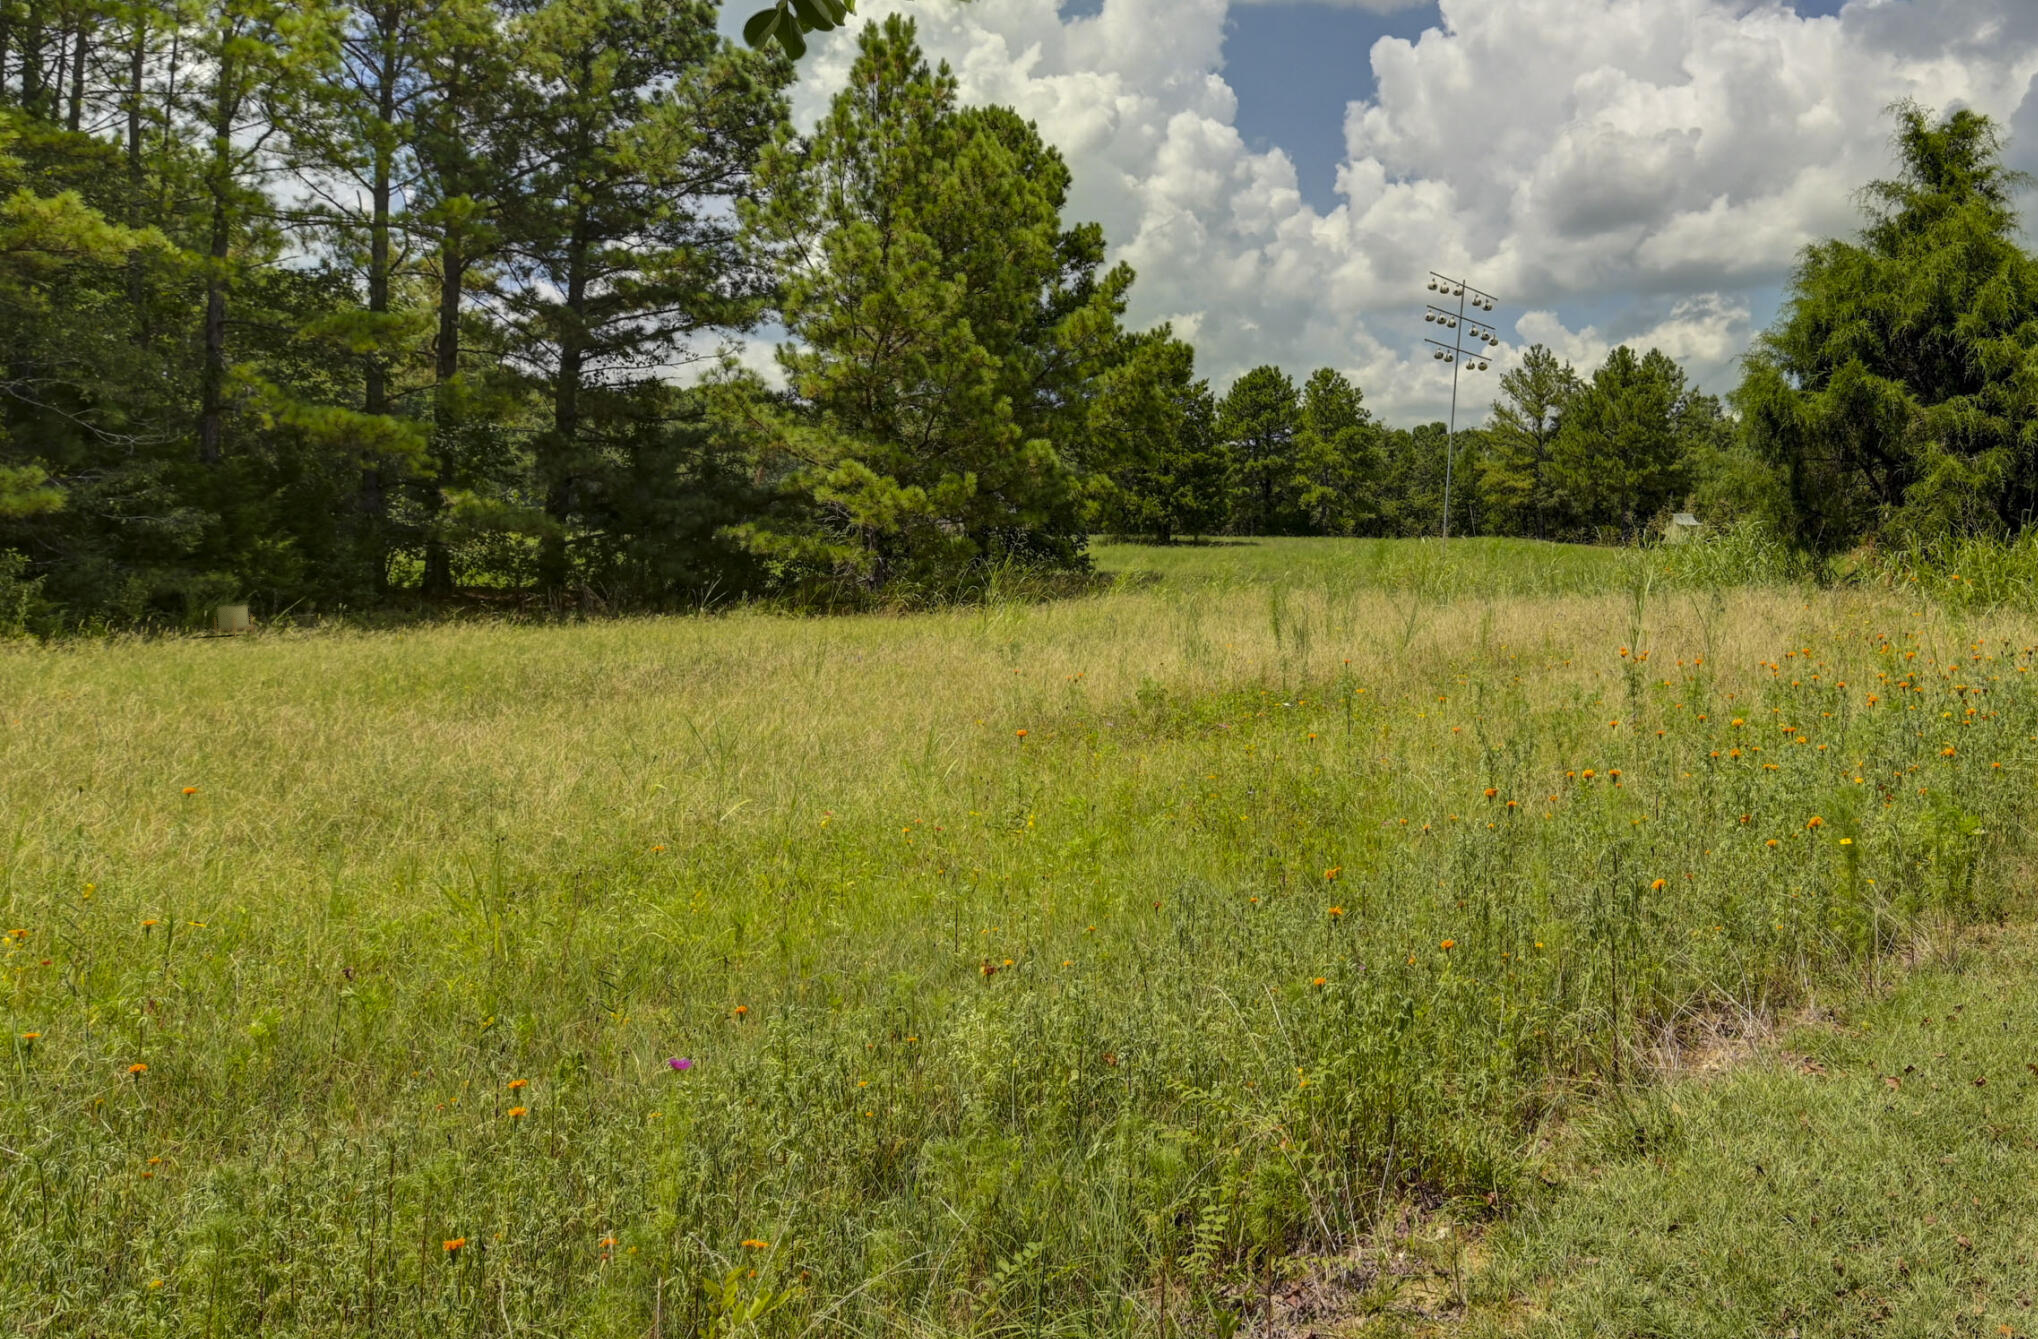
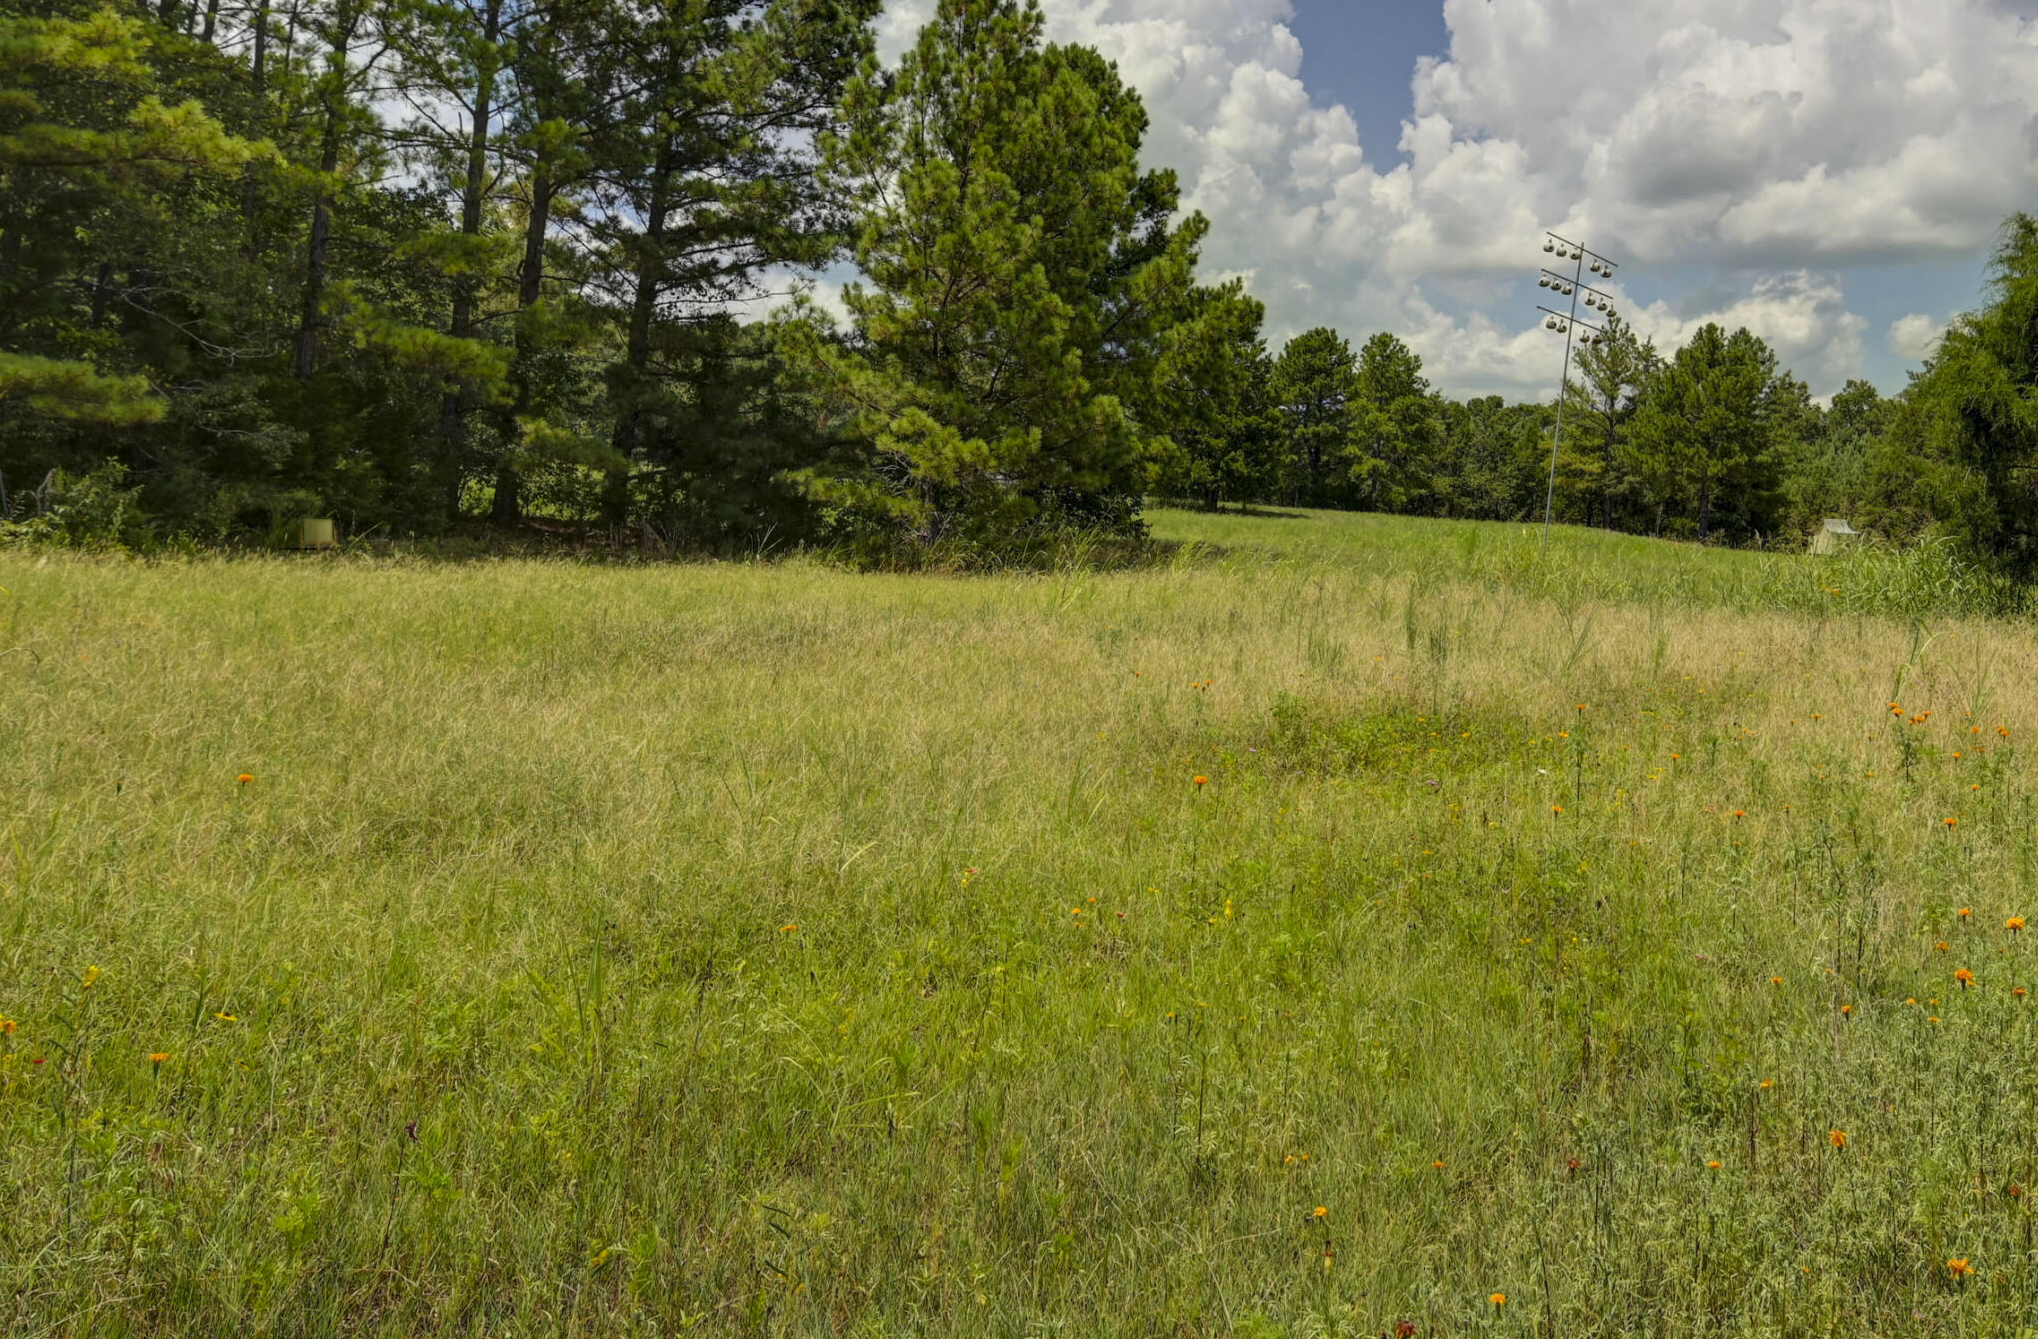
bench: present [803,575,857,604] -> none [858,529,912,558]

